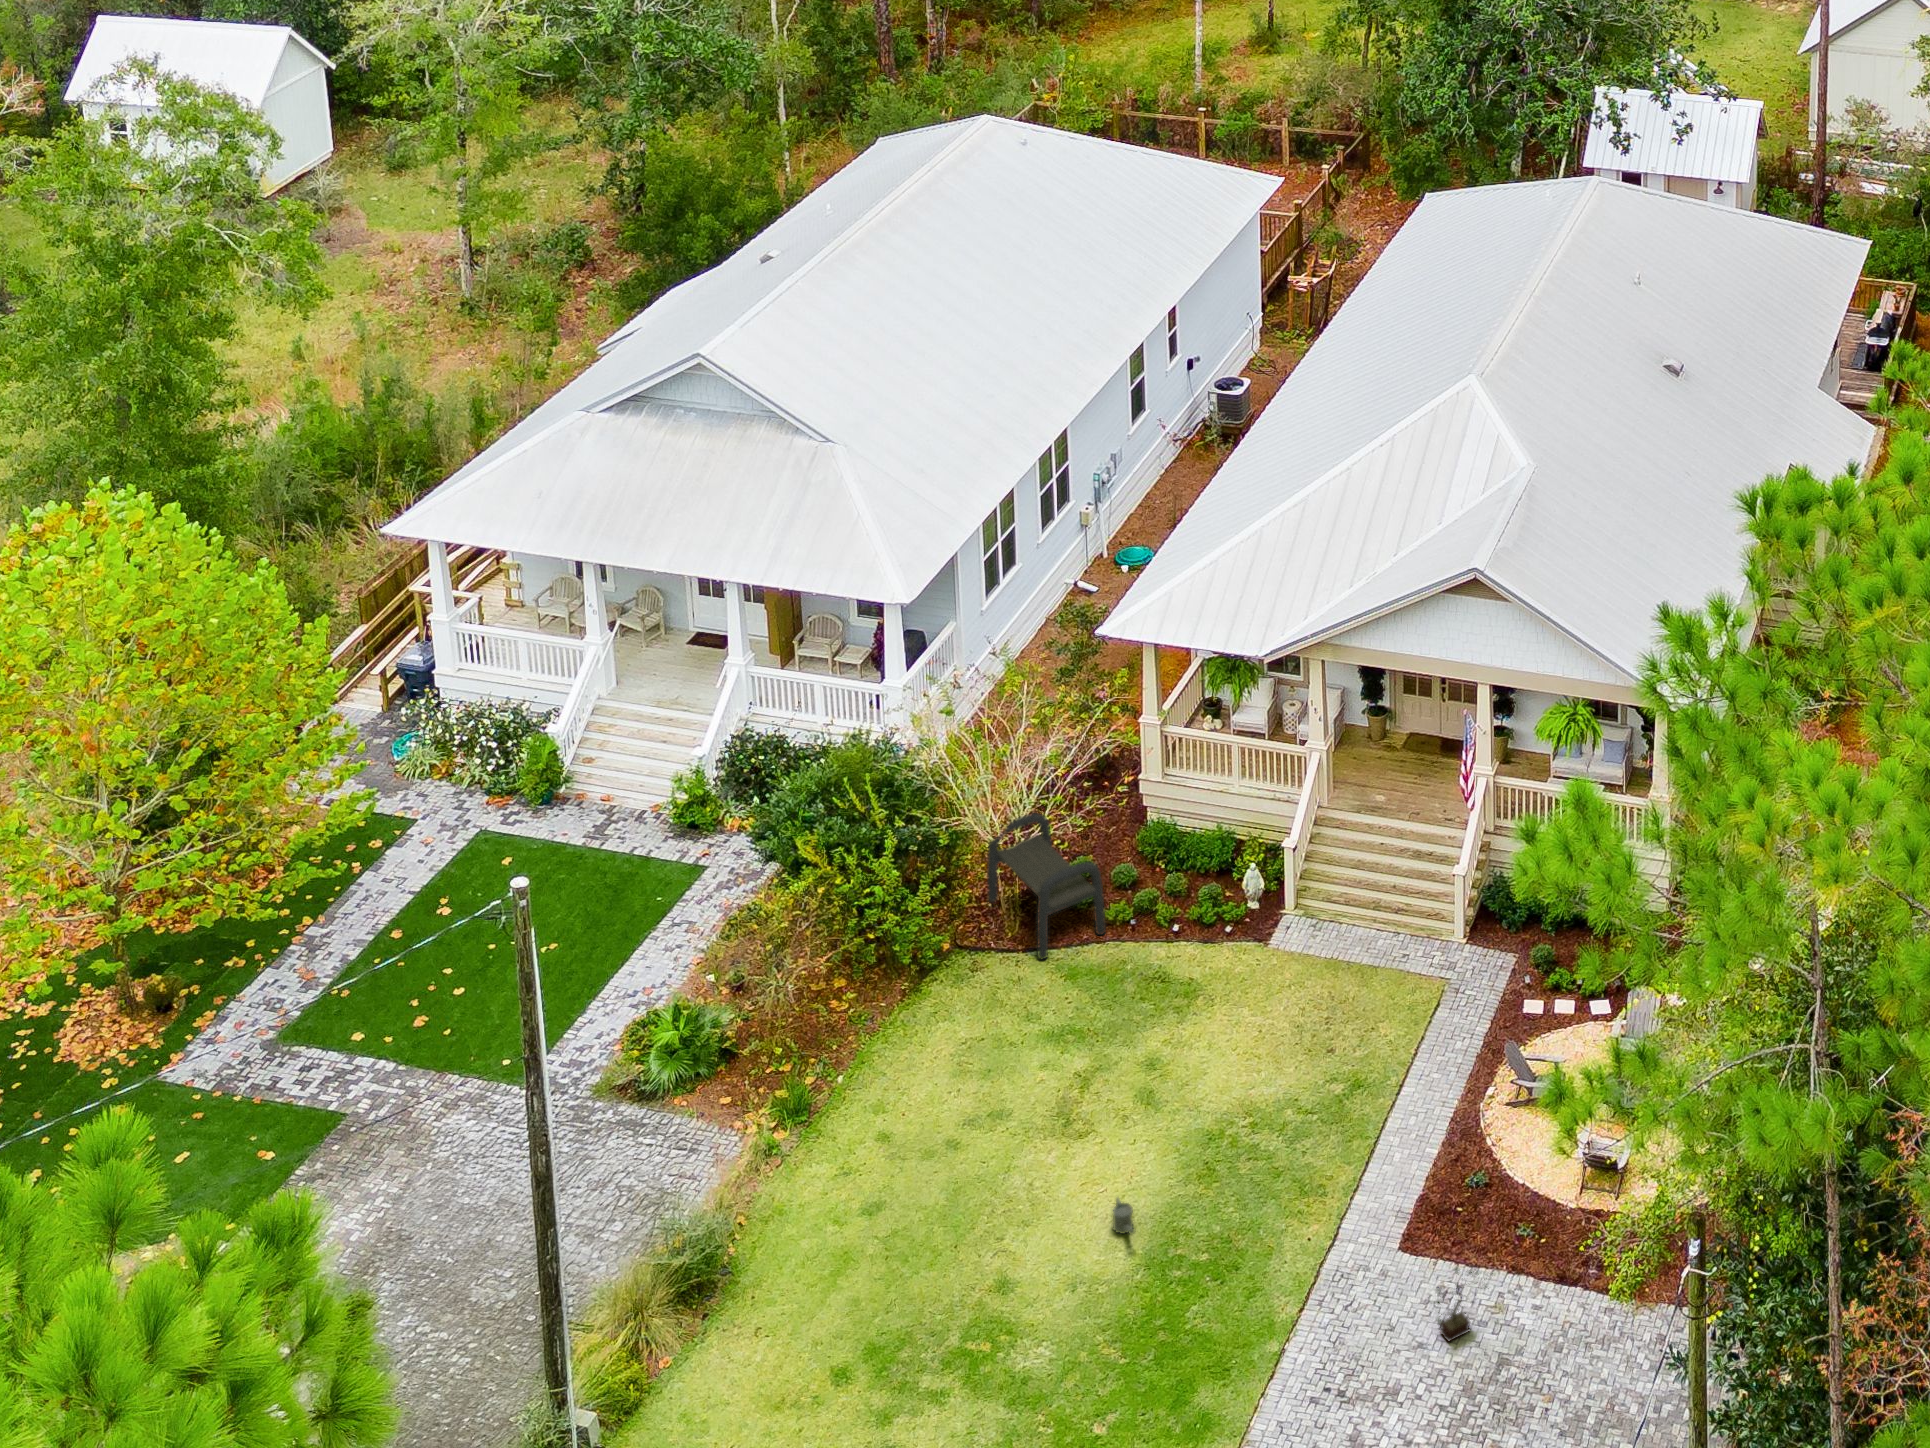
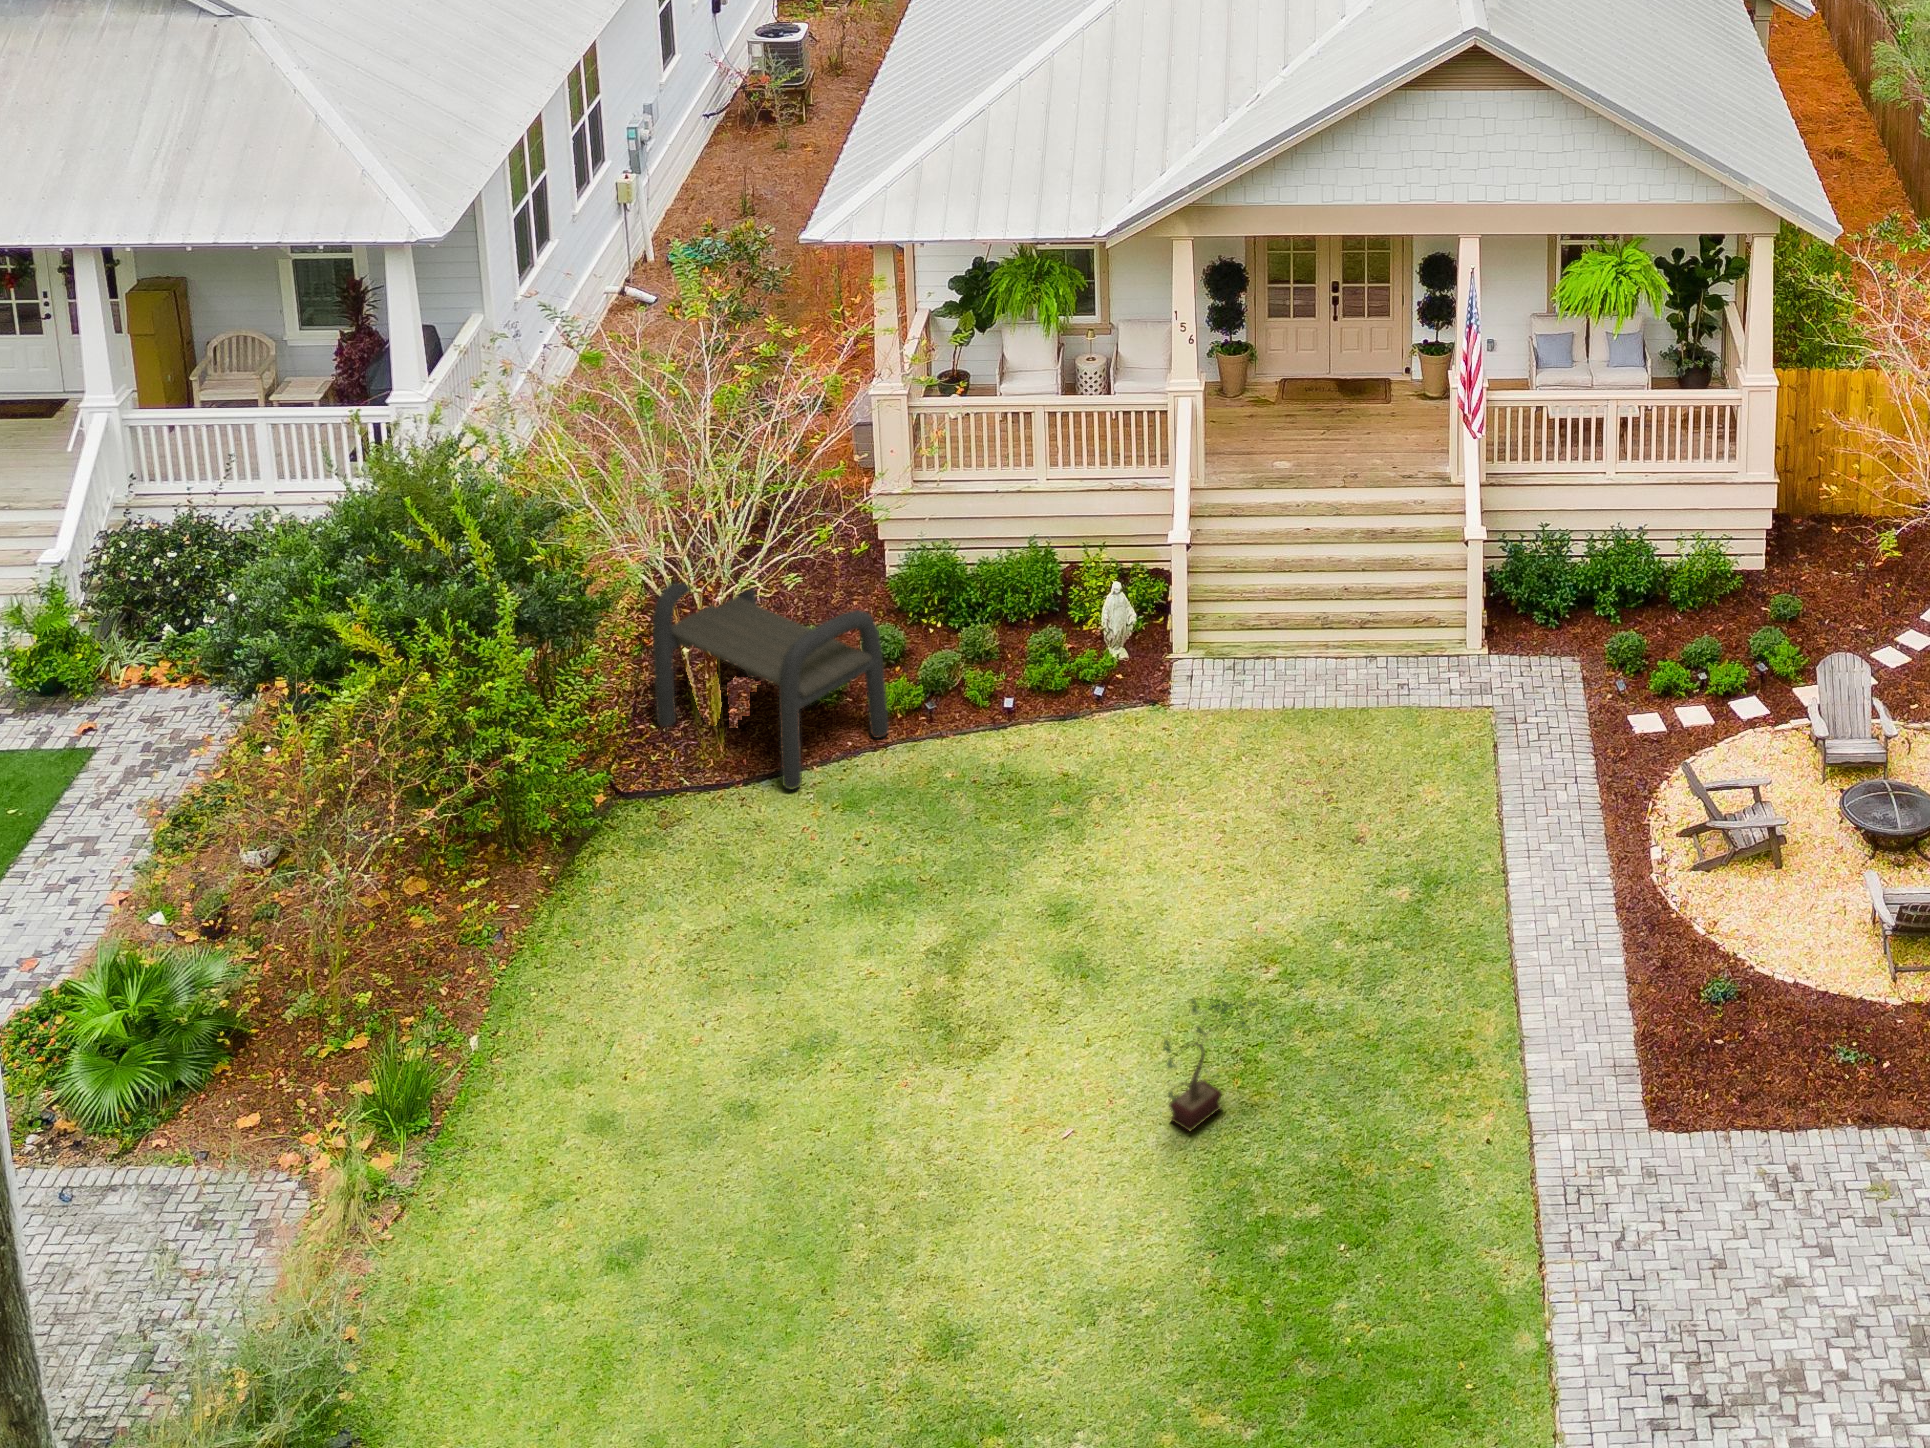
watering can: present [1113,1198,1136,1234] -> none [1107,1138,1173,1204]
potted plant: present [1437,1267,1493,1341] -> present [1164,1000,1256,1131]

